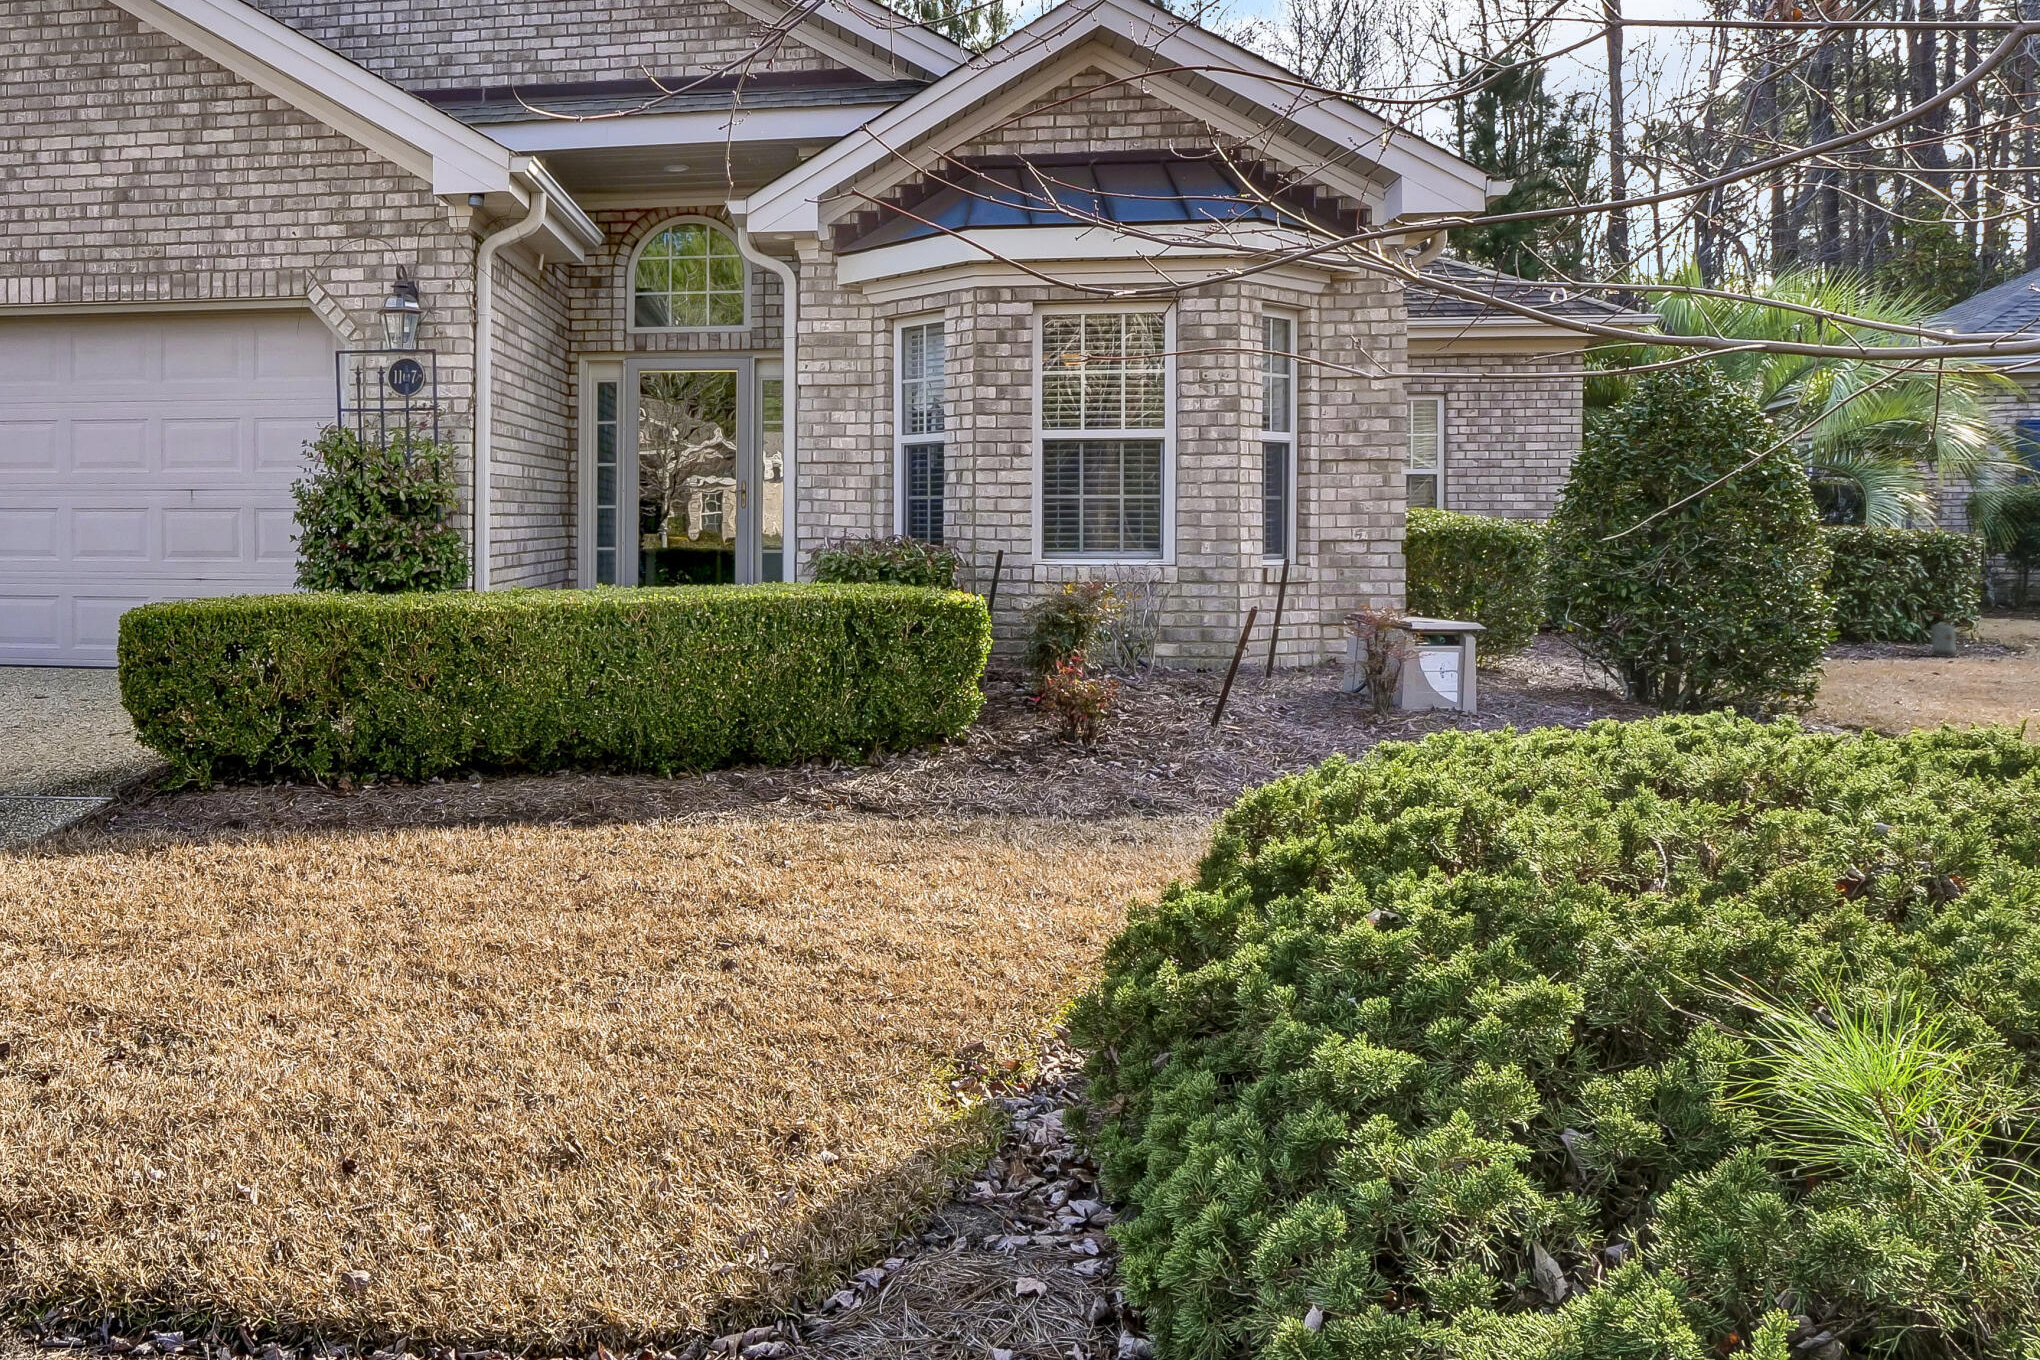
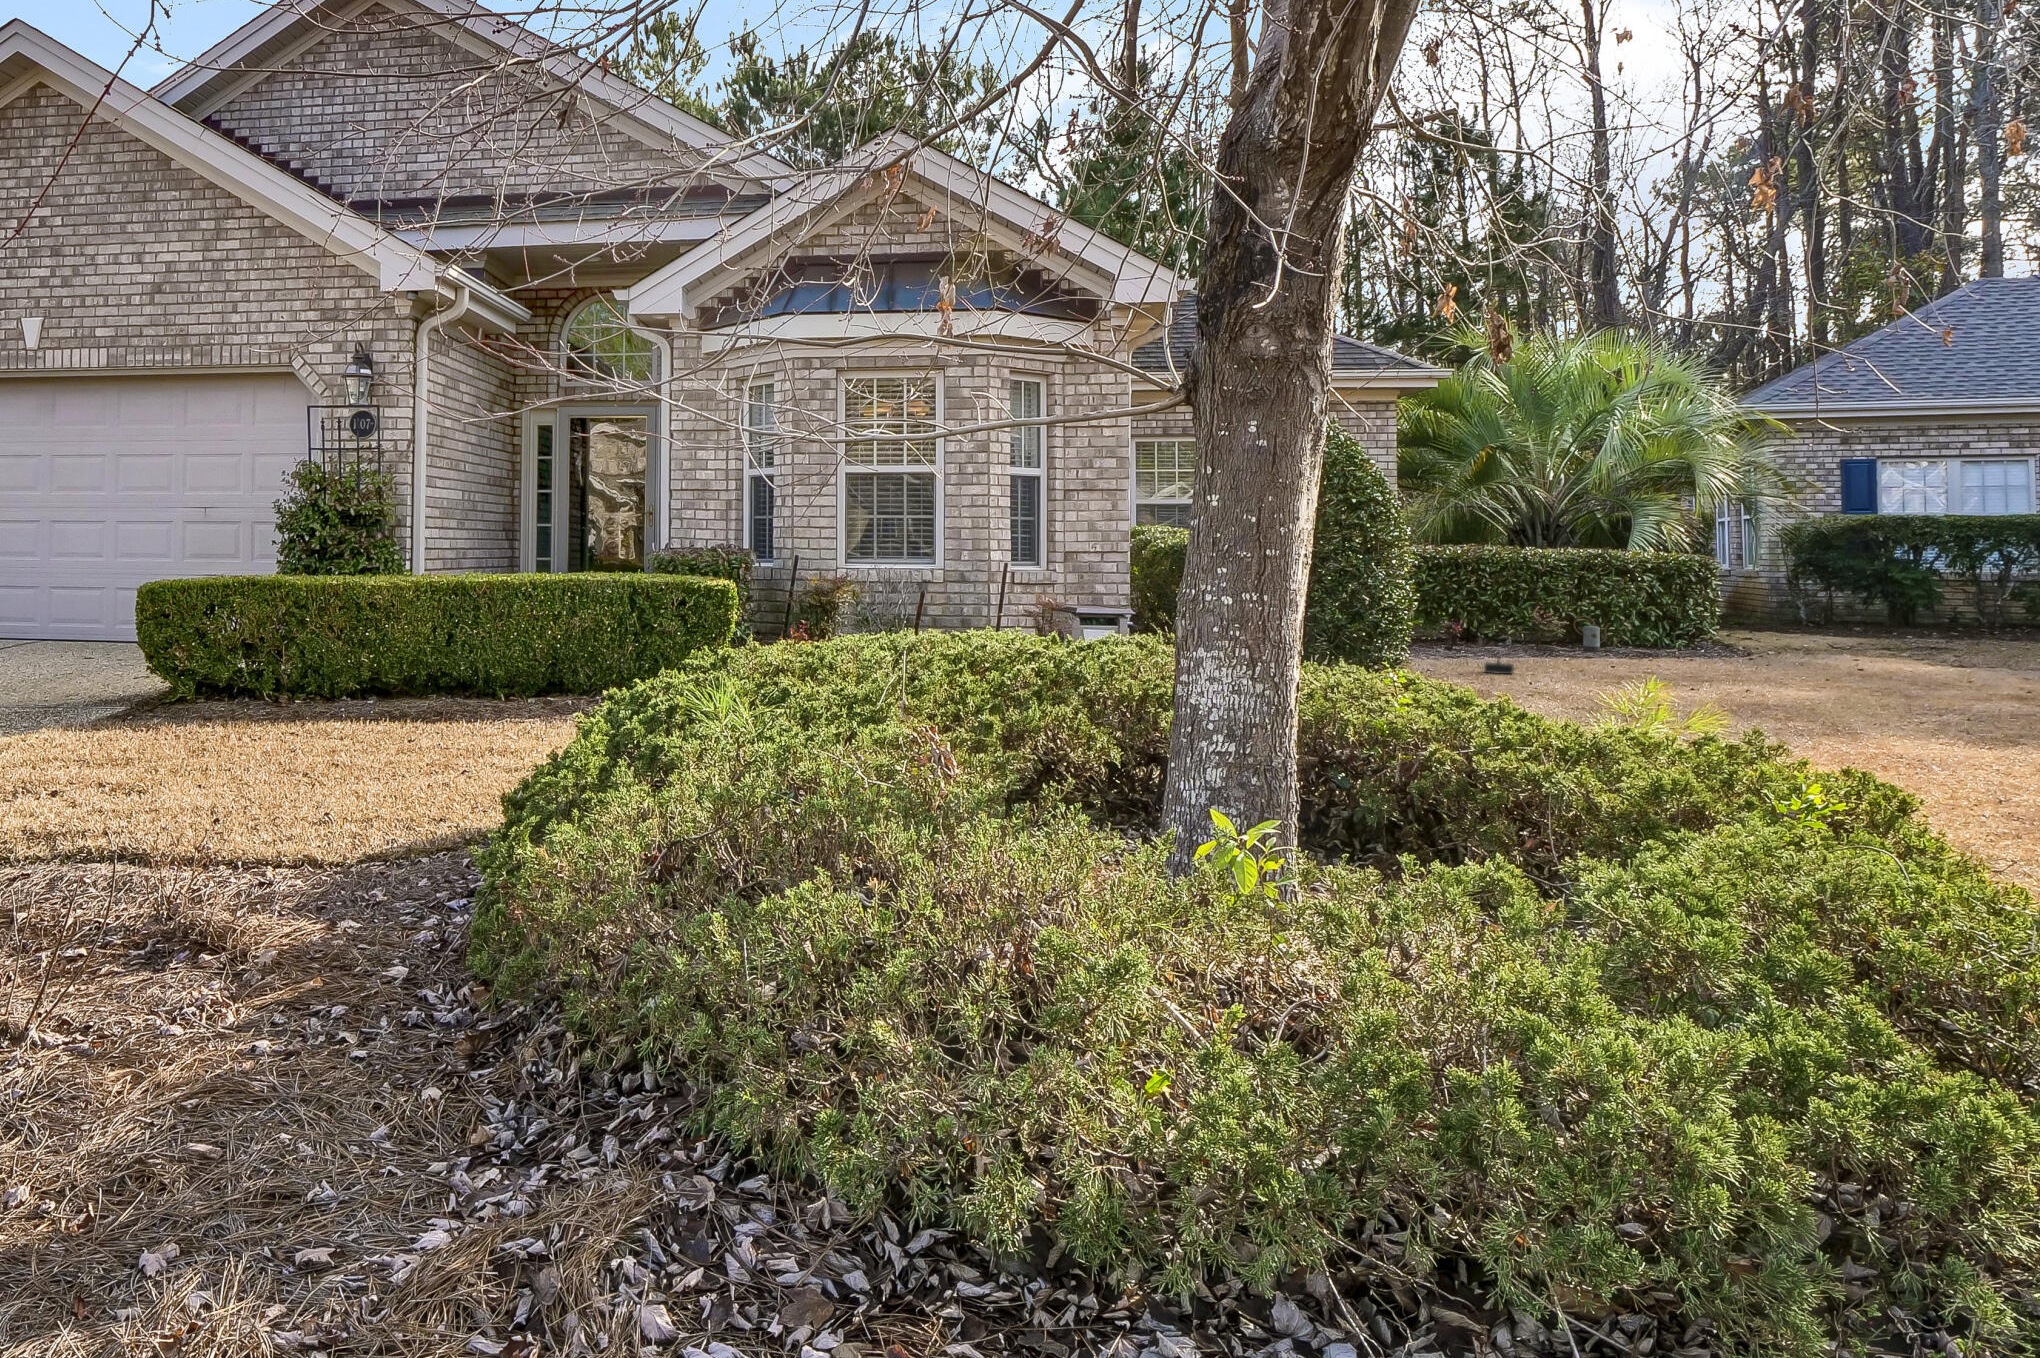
decorative plant: none [1879,652,1956,702] -> present [1476,638,1519,674]

